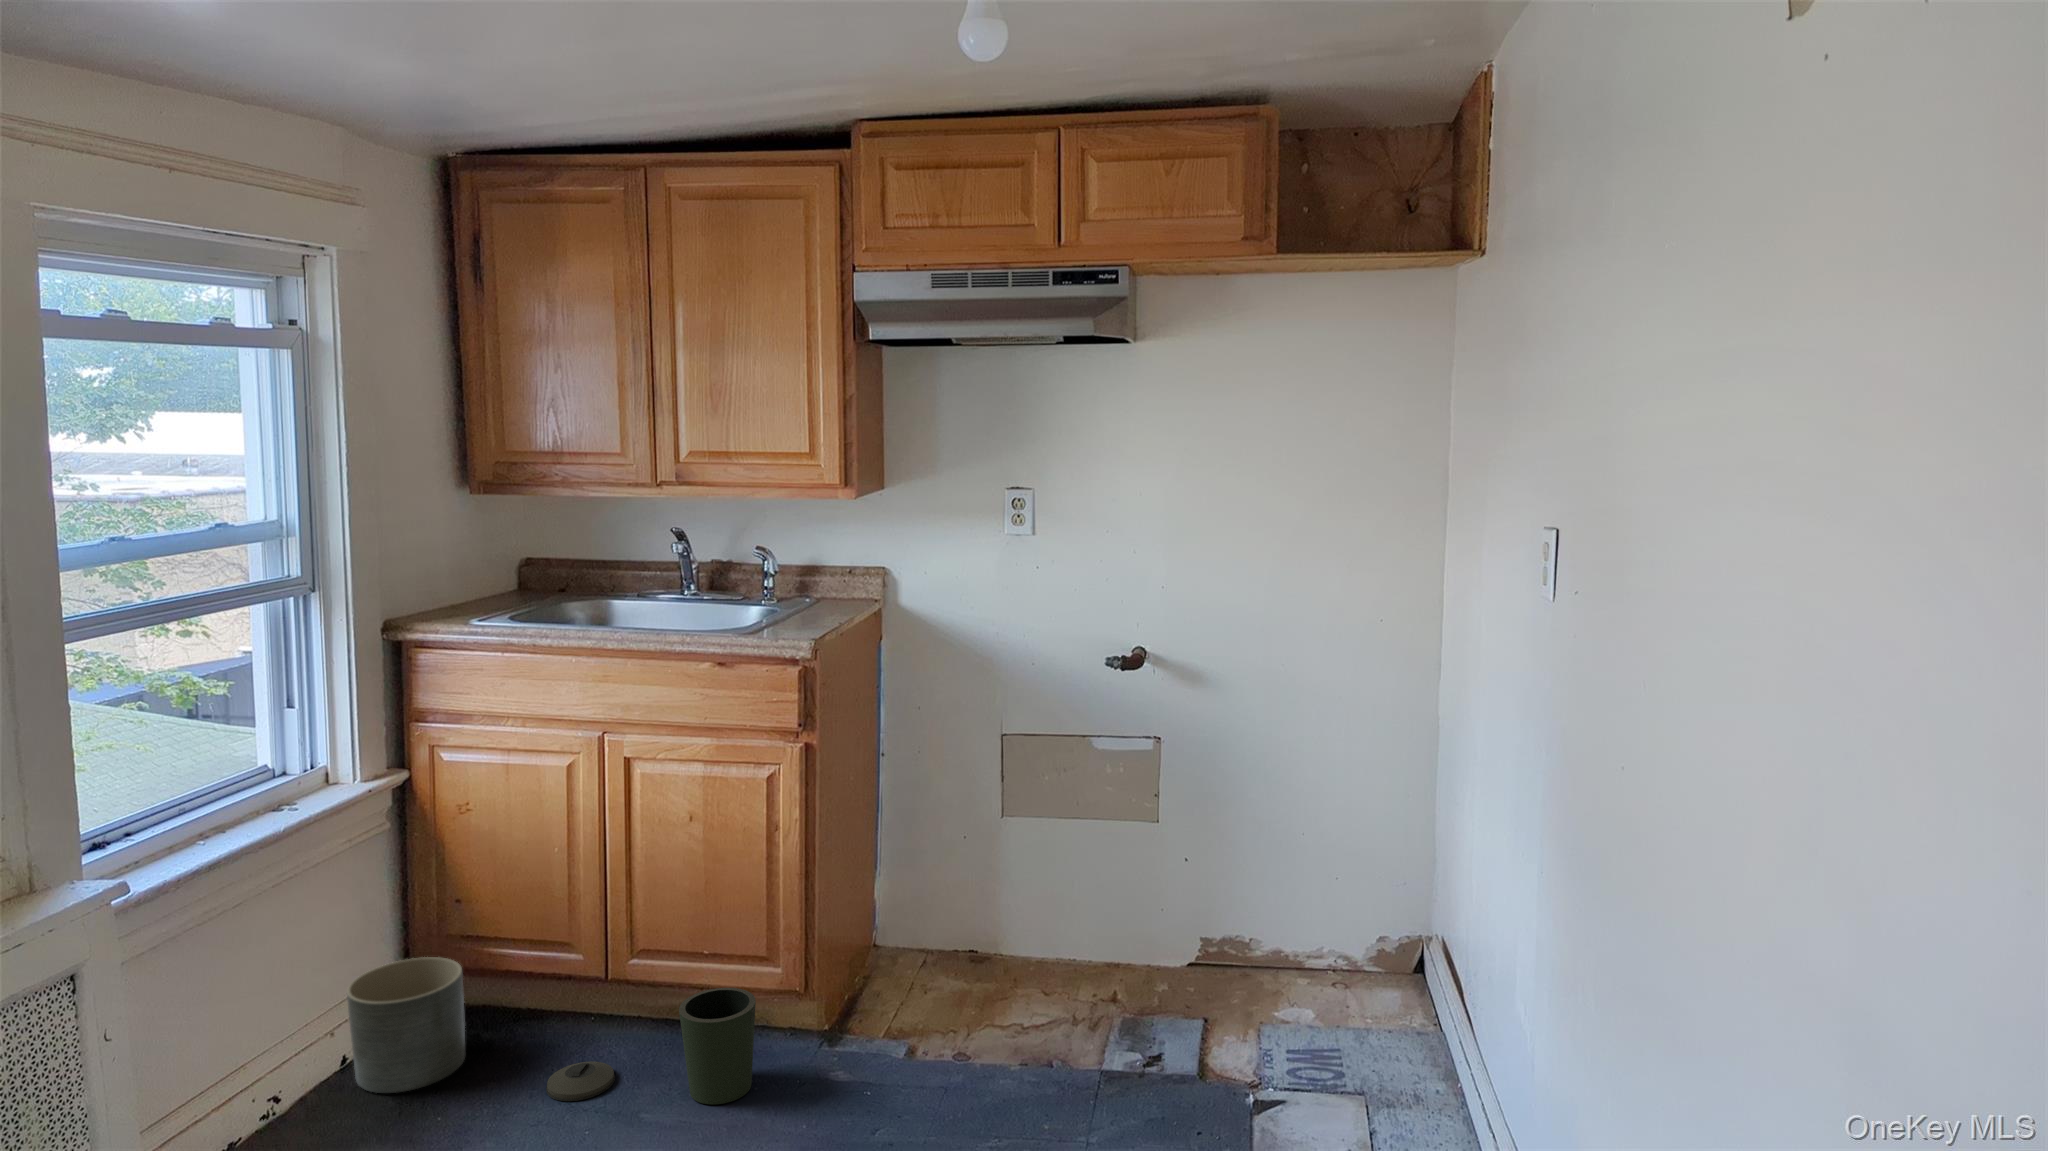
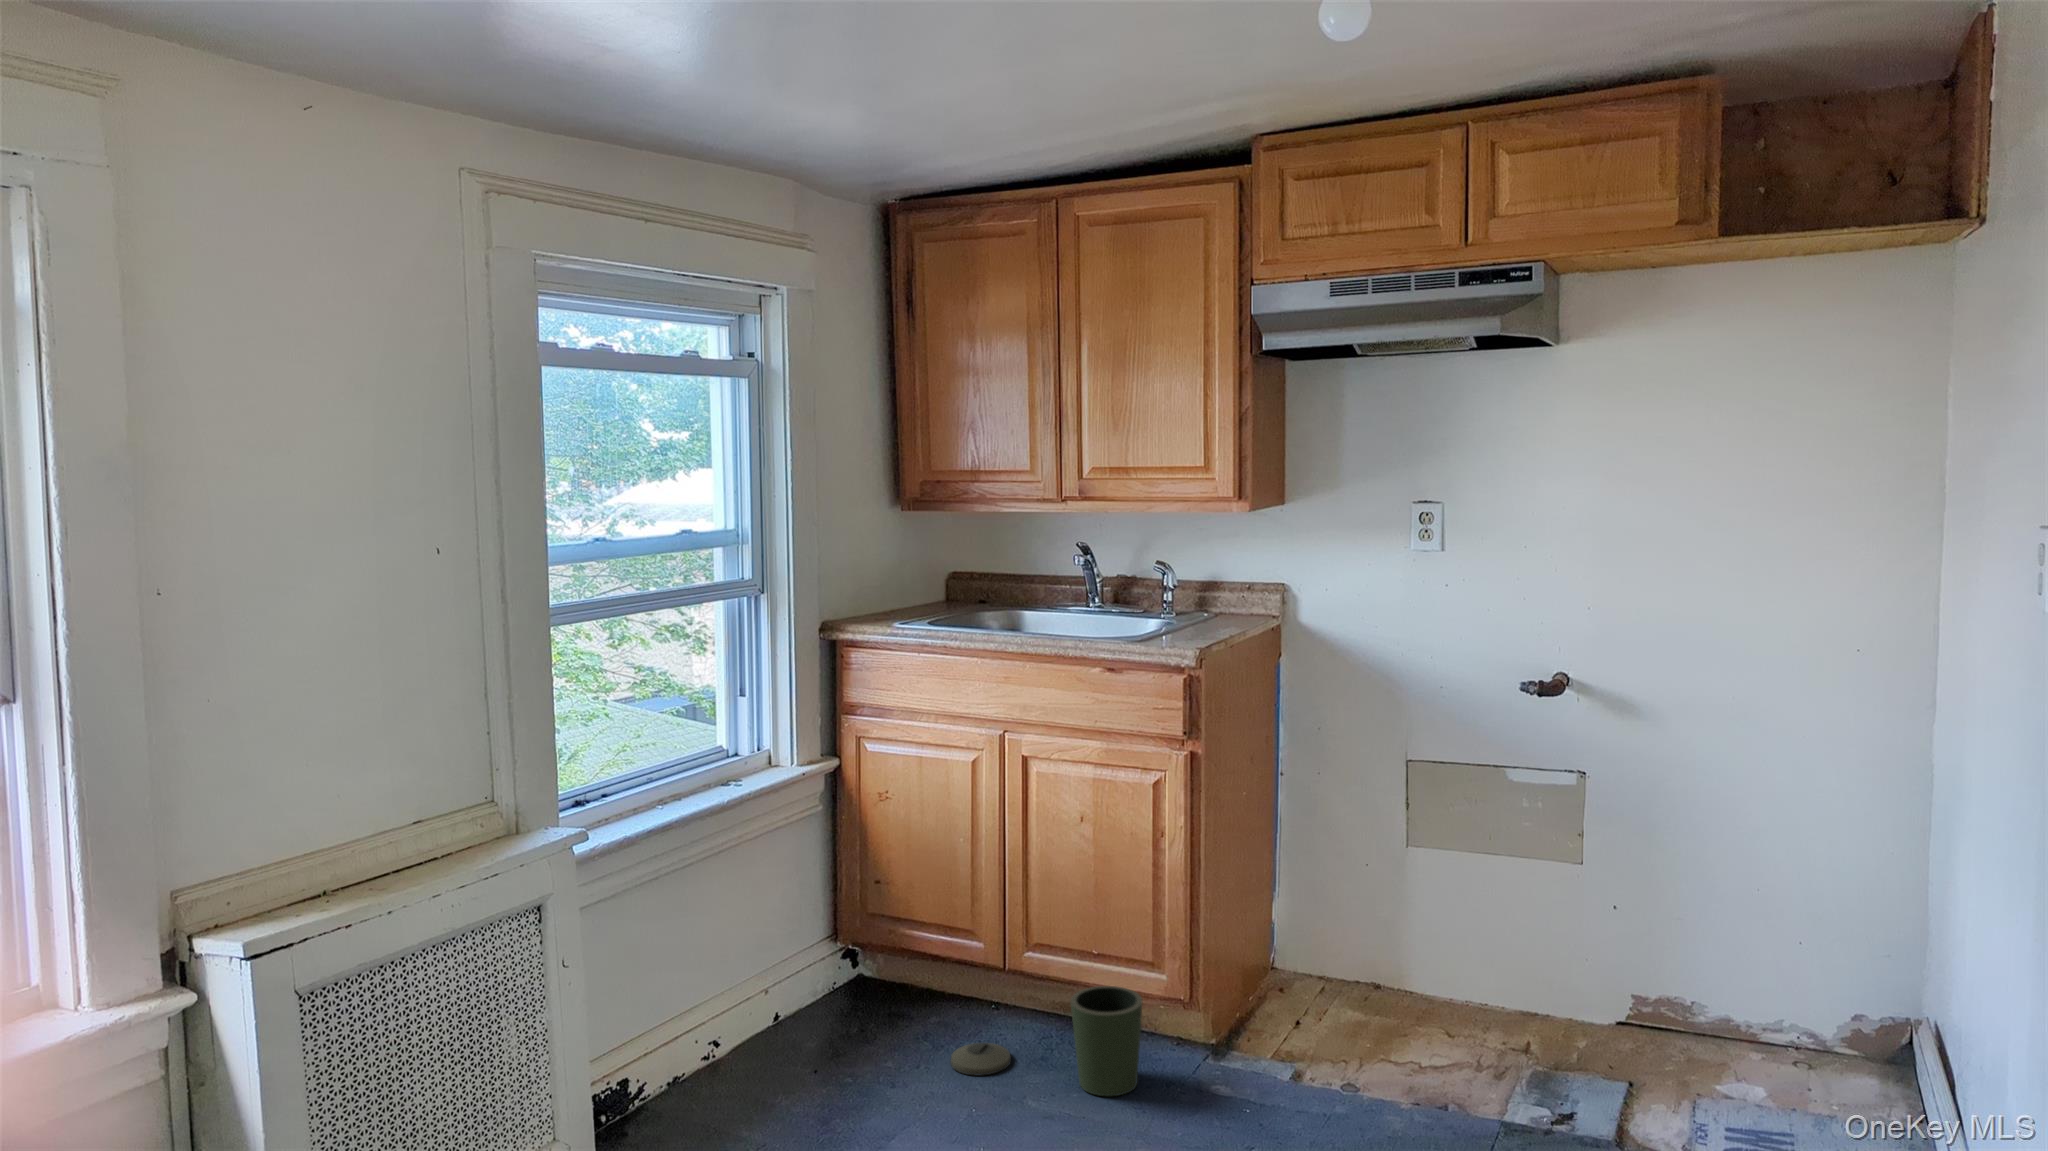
planter: present [347,957,465,1093] -> none [786,931,881,1048]

